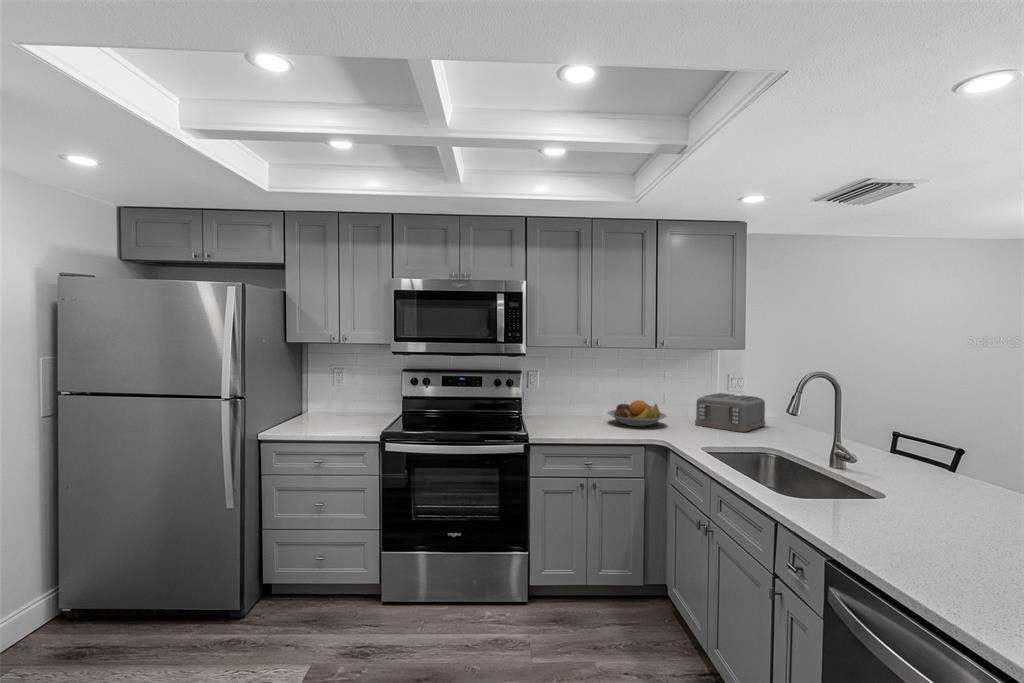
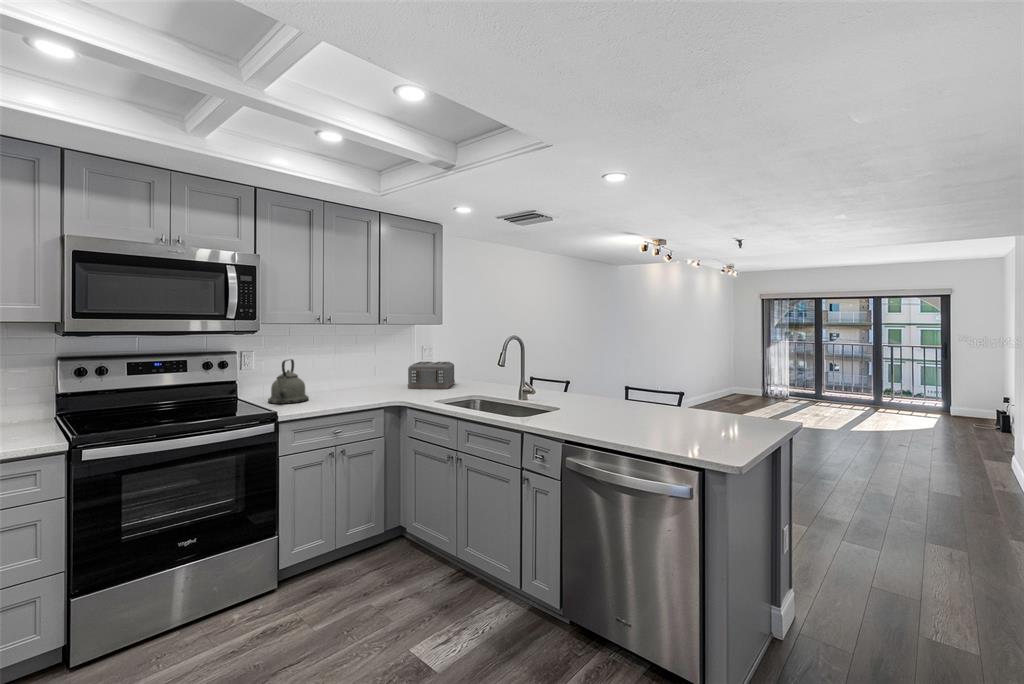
kettle: none [542,381,578,426] -> present [268,359,309,404]
fruit bowl: present [608,400,667,426] -> none [334,372,388,395]

